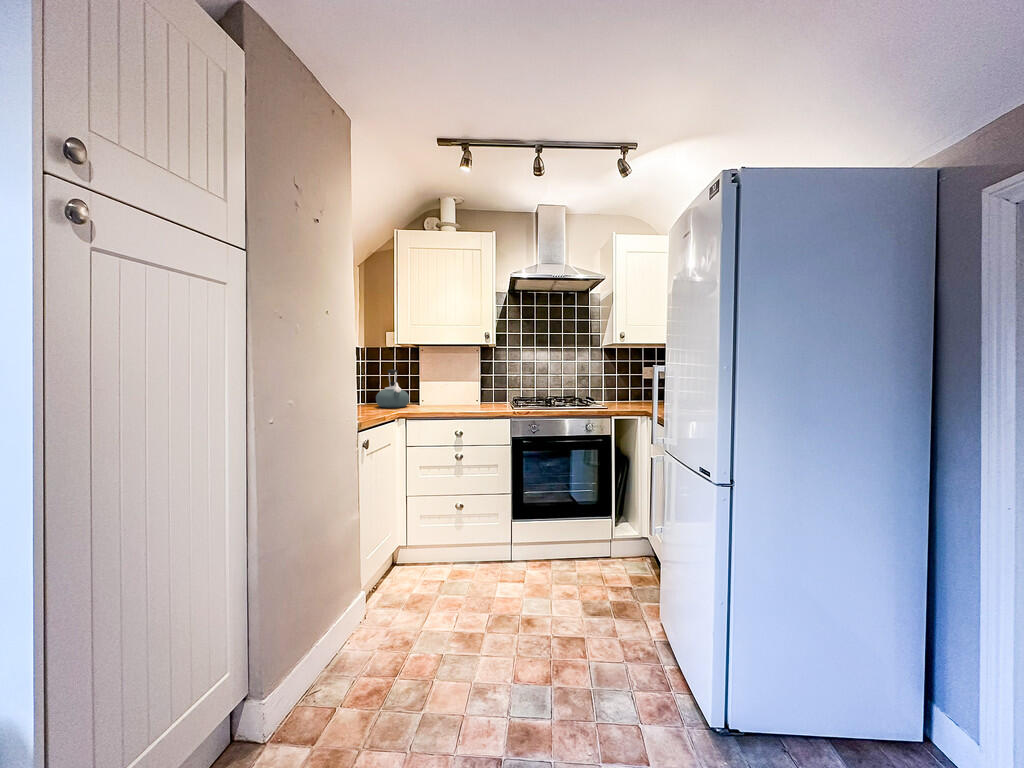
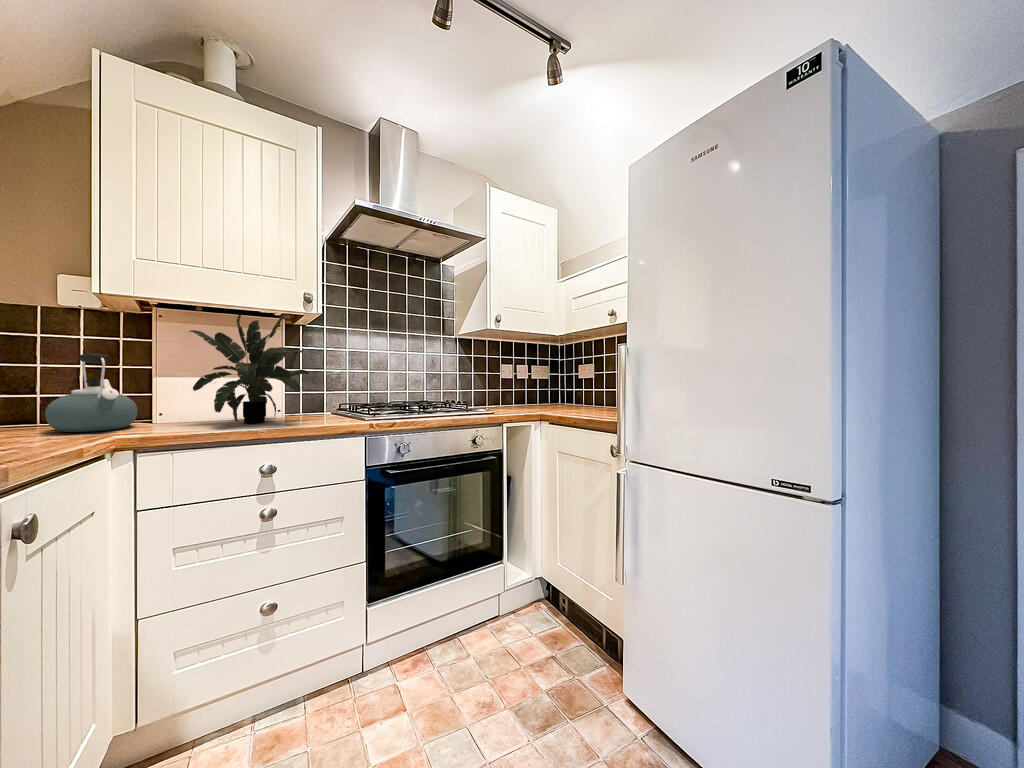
potted plant: none [430,344,488,408] -> present [189,314,308,423]

